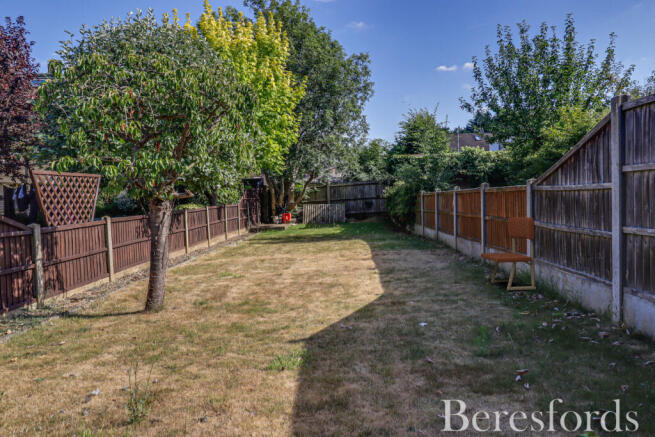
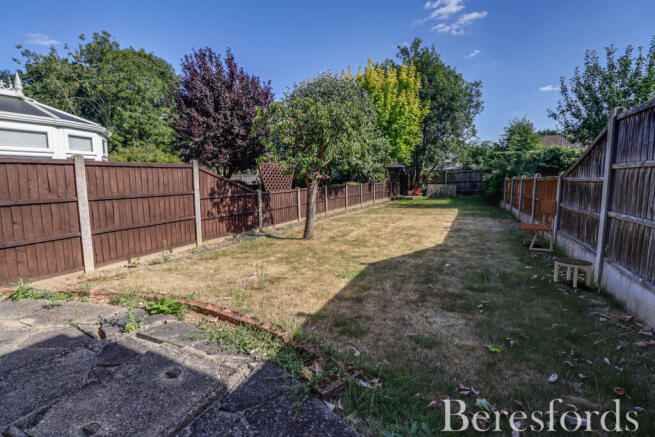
round table: none [567,293,612,331] -> present [554,258,593,287]

